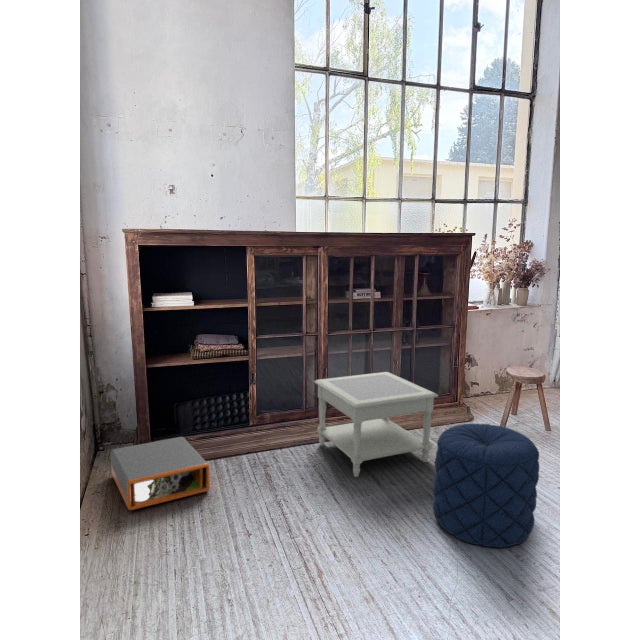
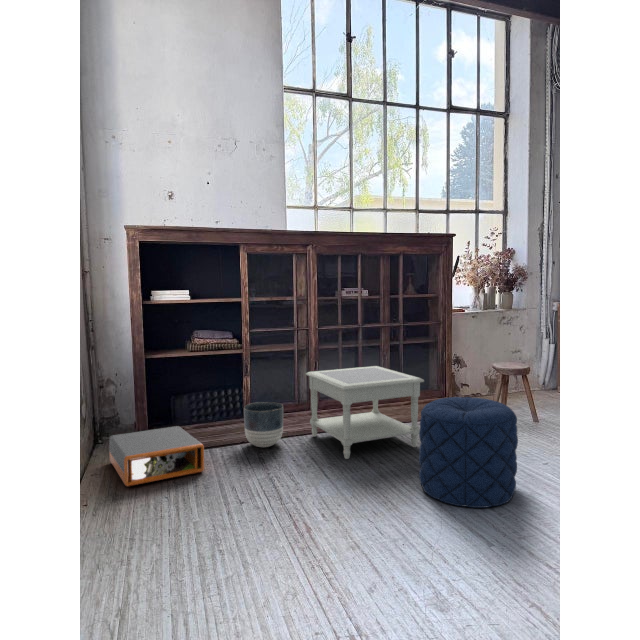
planter: none [250,411,291,459] -> present [244,402,283,447]

